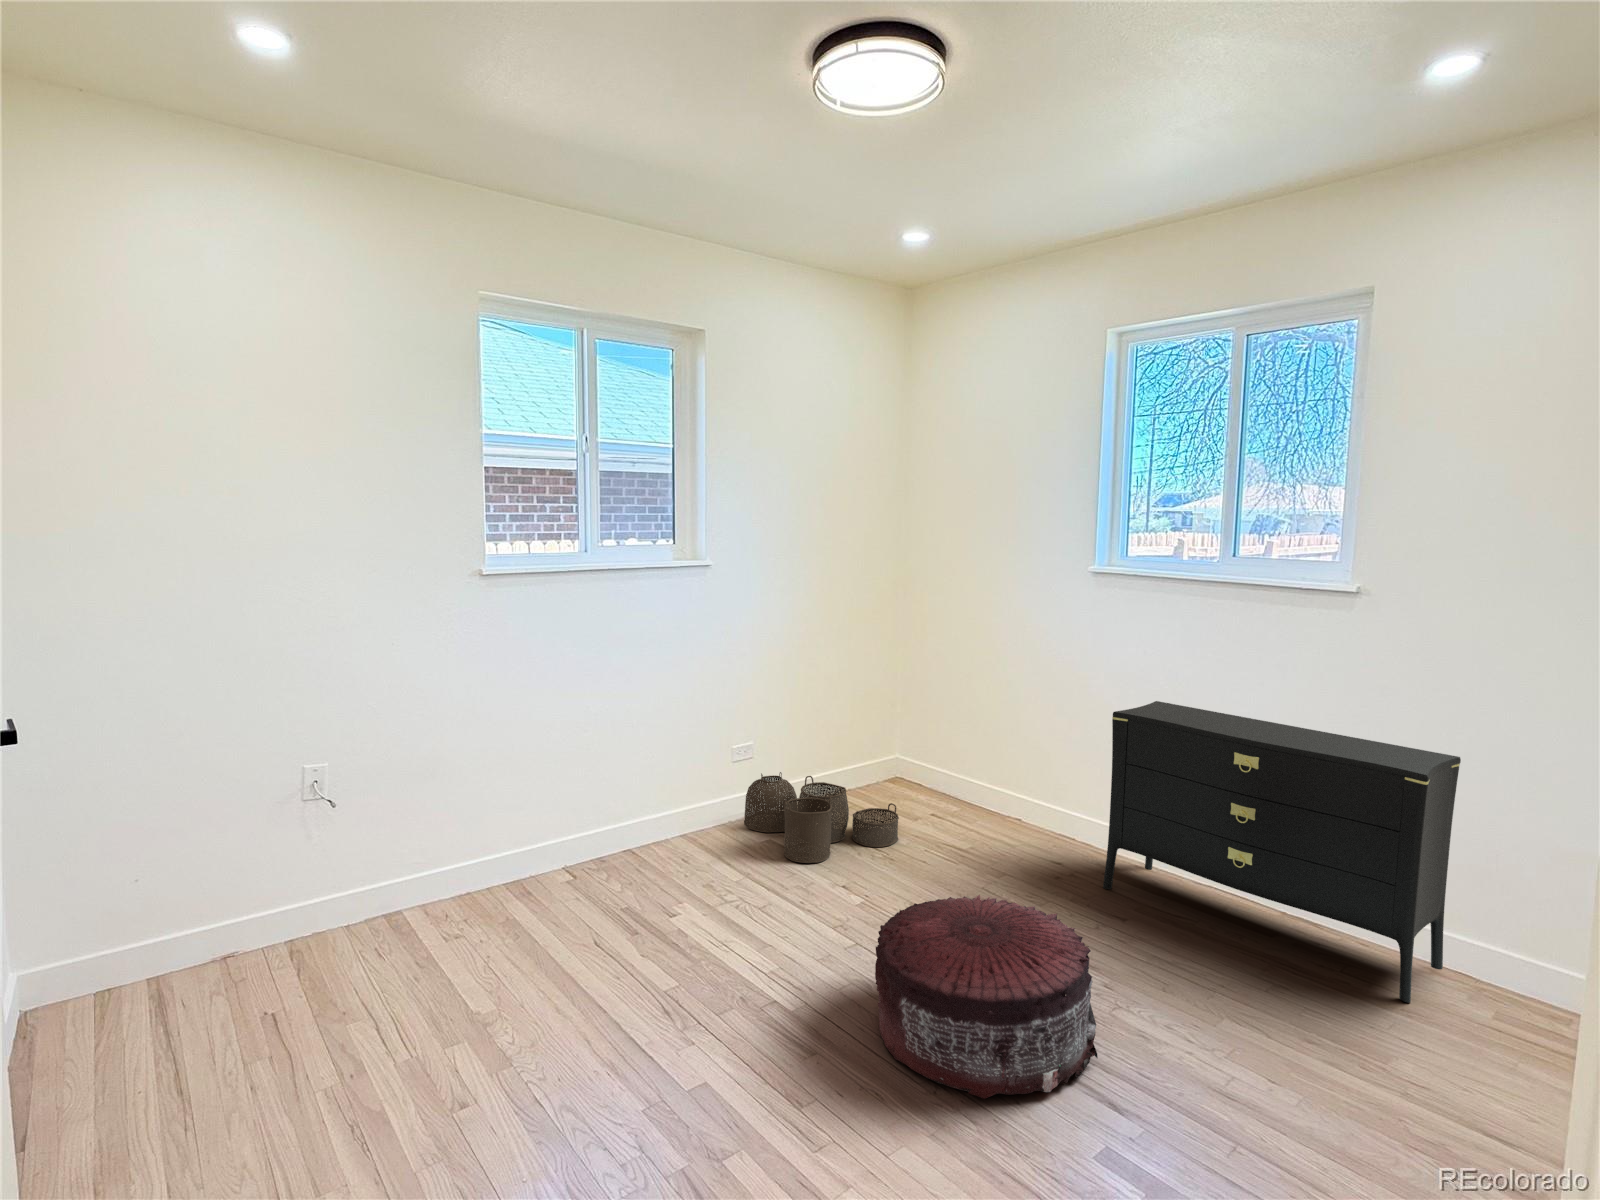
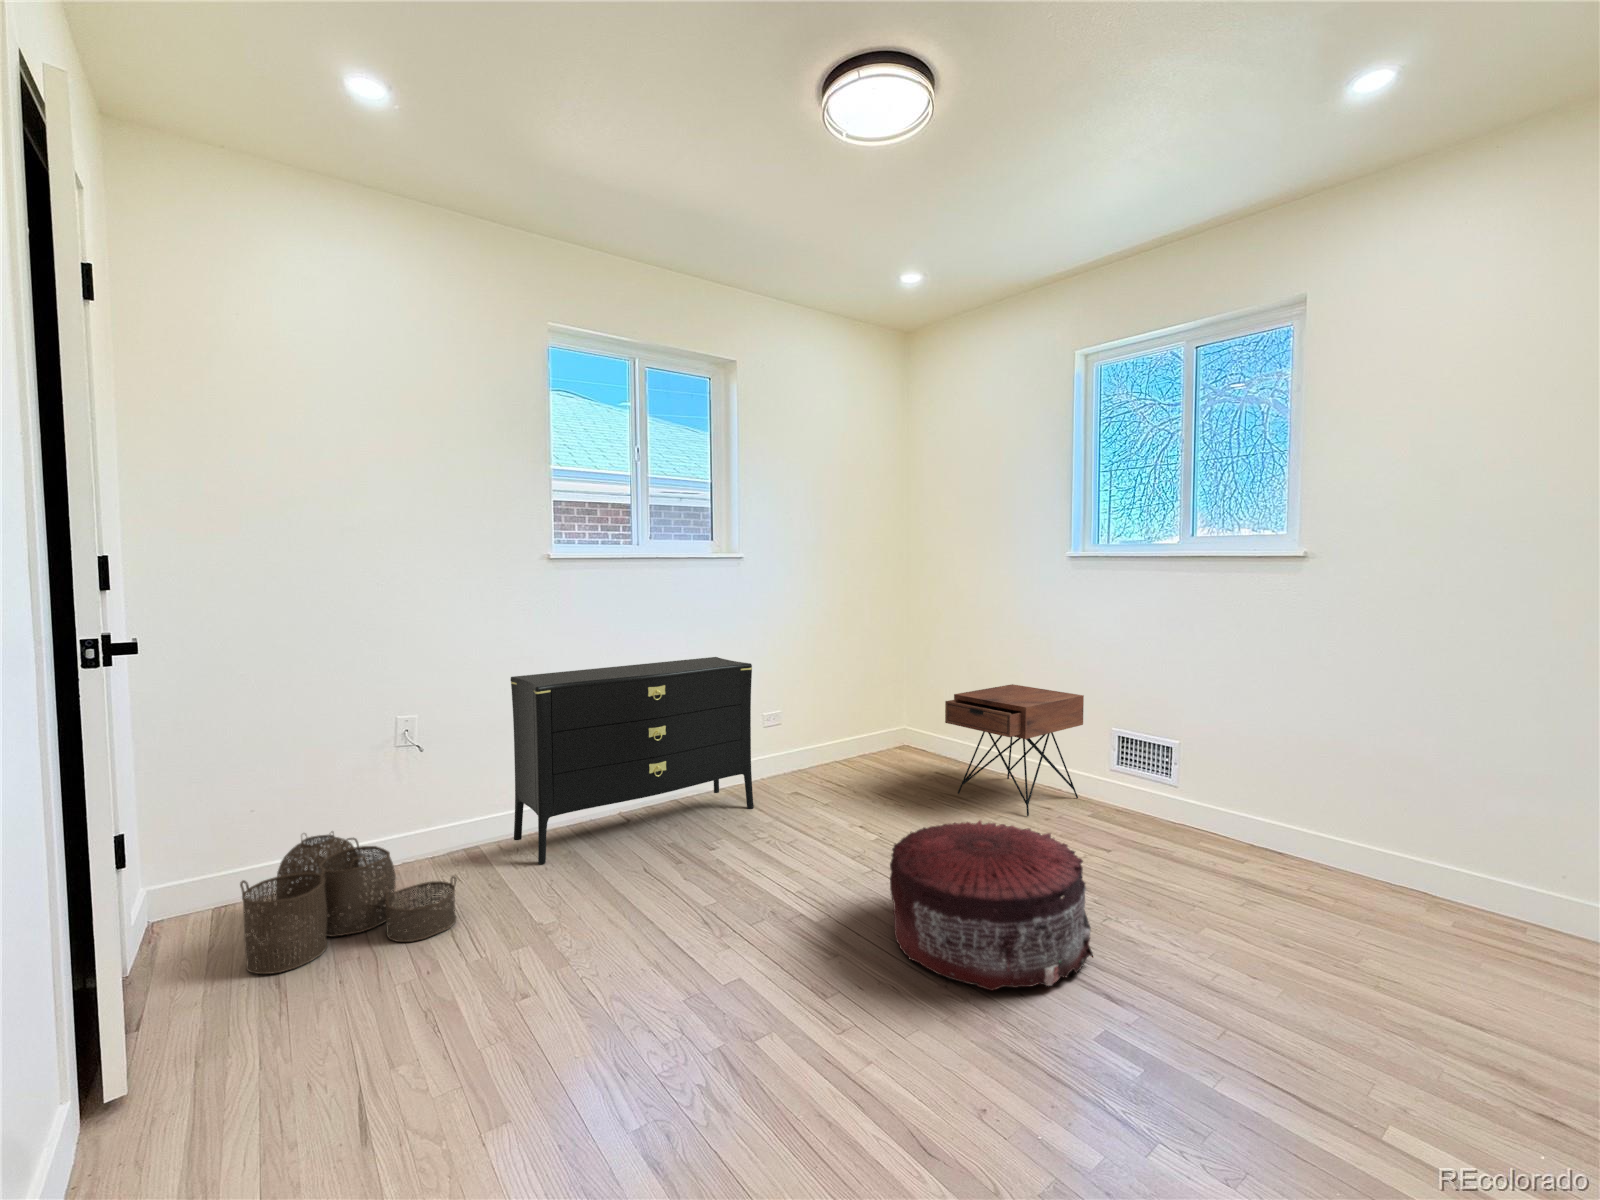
dresser: present [1103,701,1461,1003] -> present [511,657,754,864]
nightstand: none [944,715,1104,874] -> present [945,684,1084,816]
woven basket: present [744,772,899,863] -> present [240,832,456,974]

